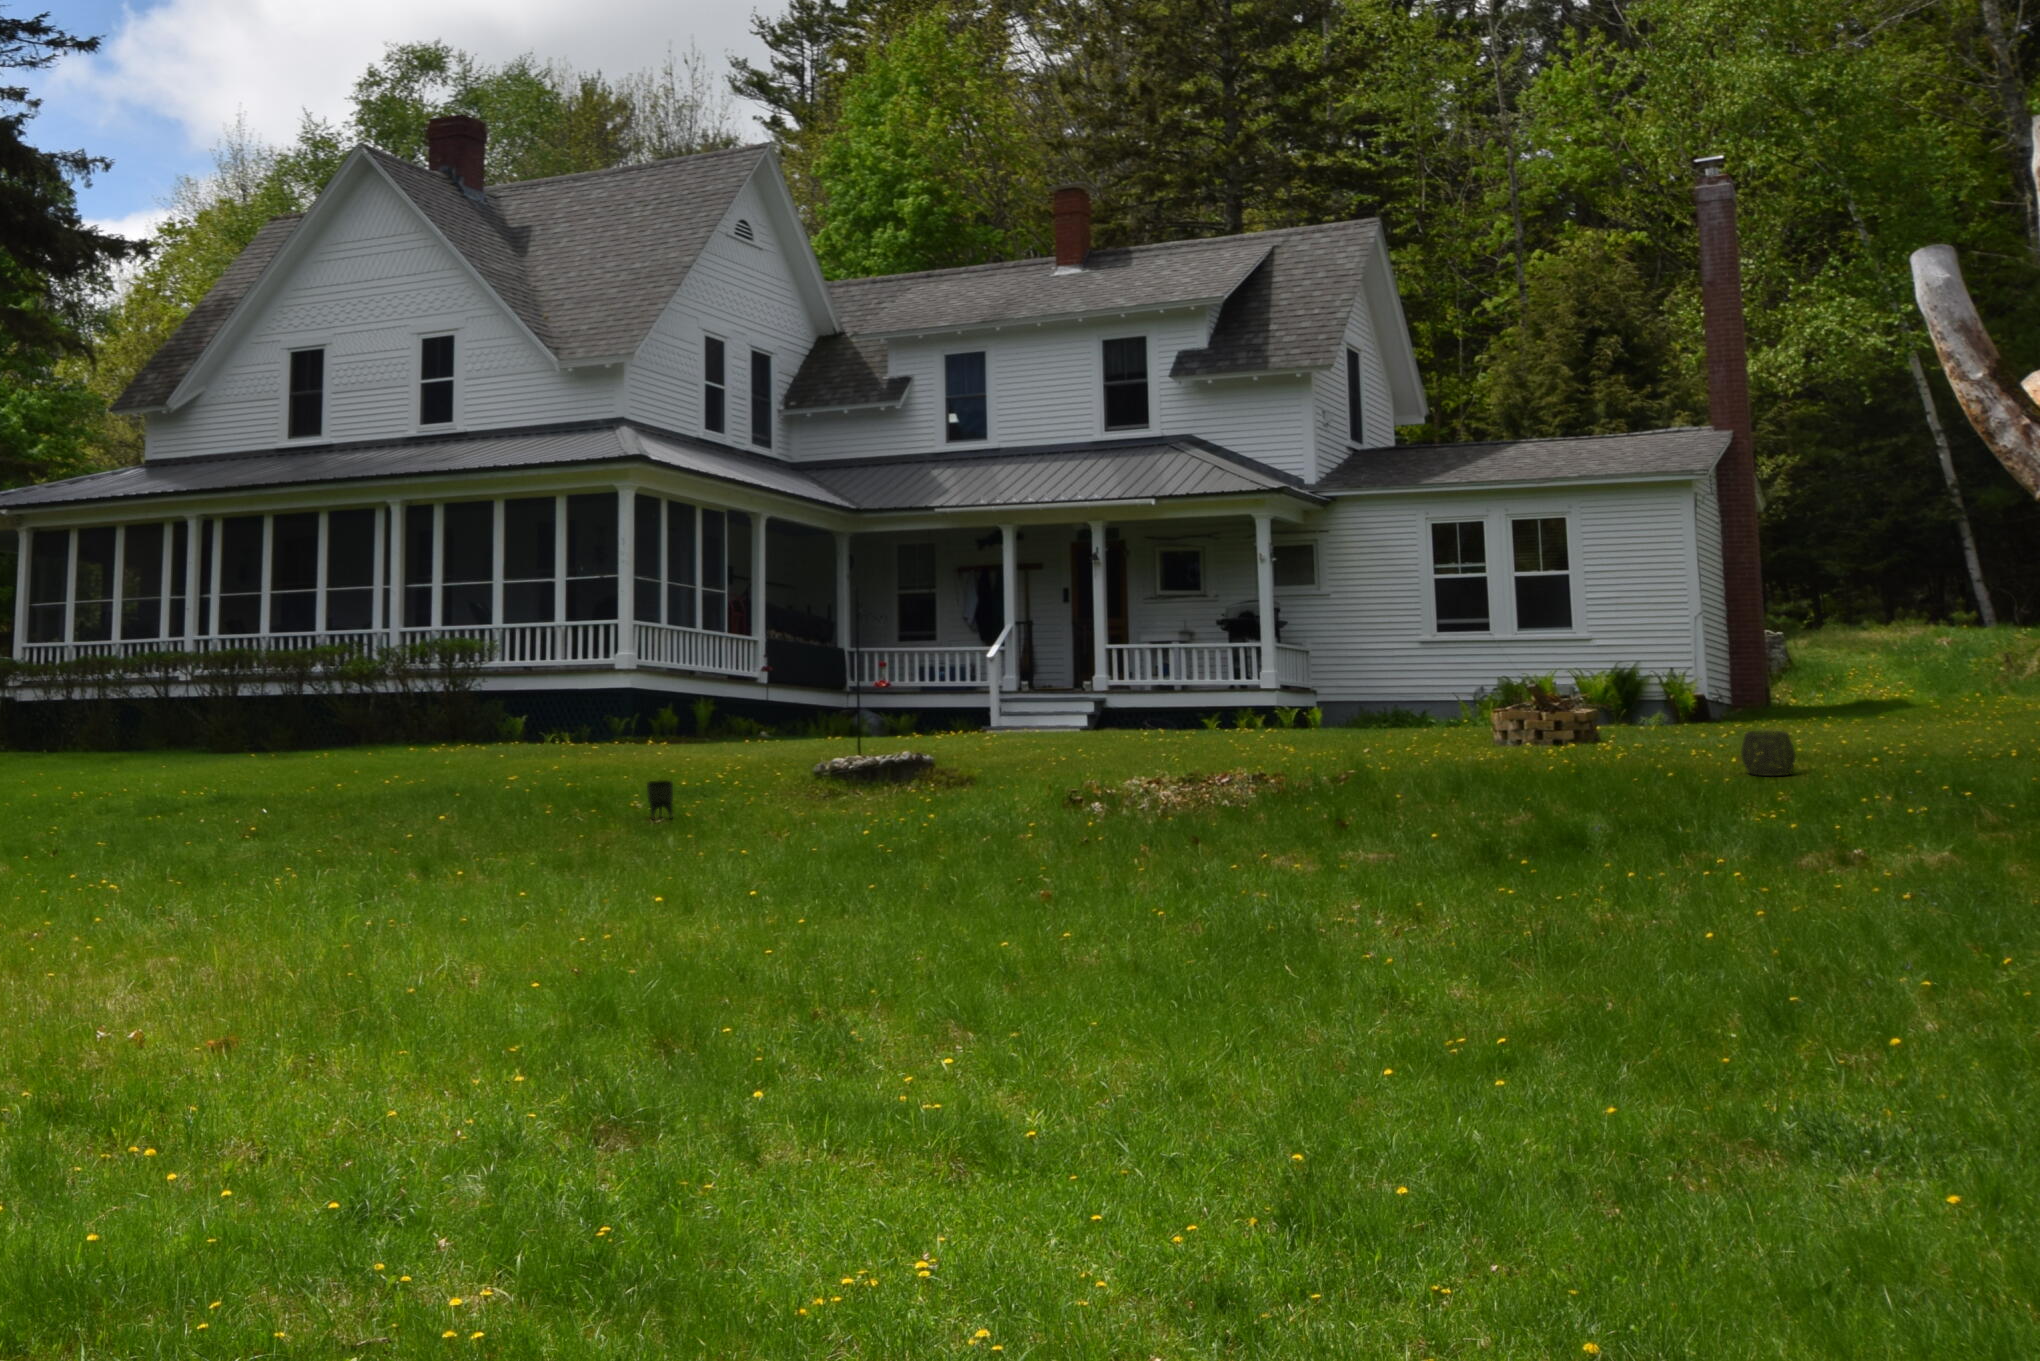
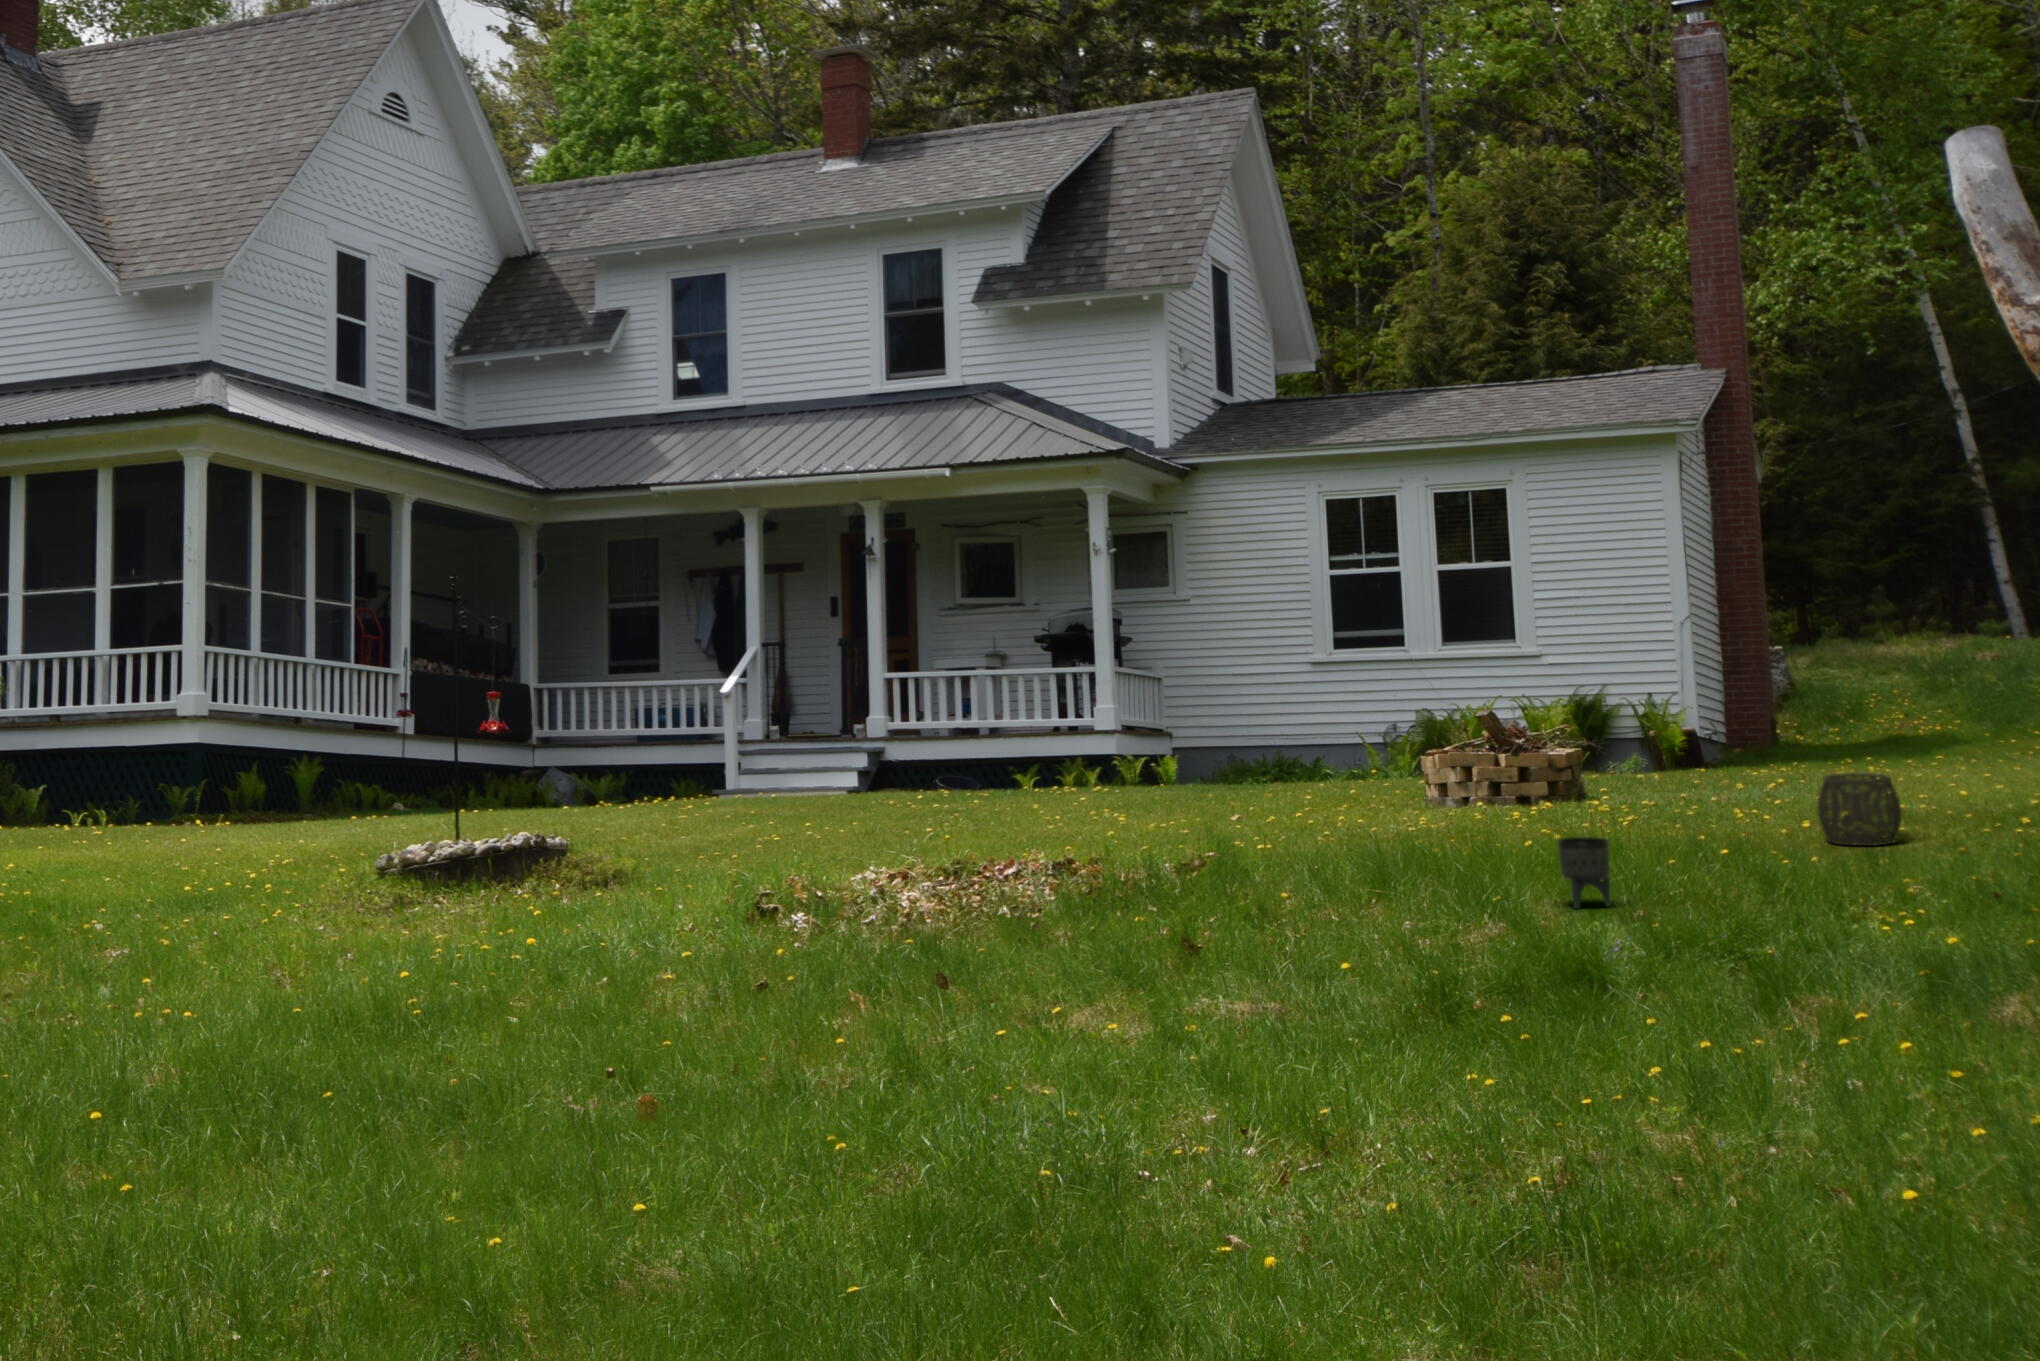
planter: present [647,780,673,819] -> present [1558,837,1611,909]

